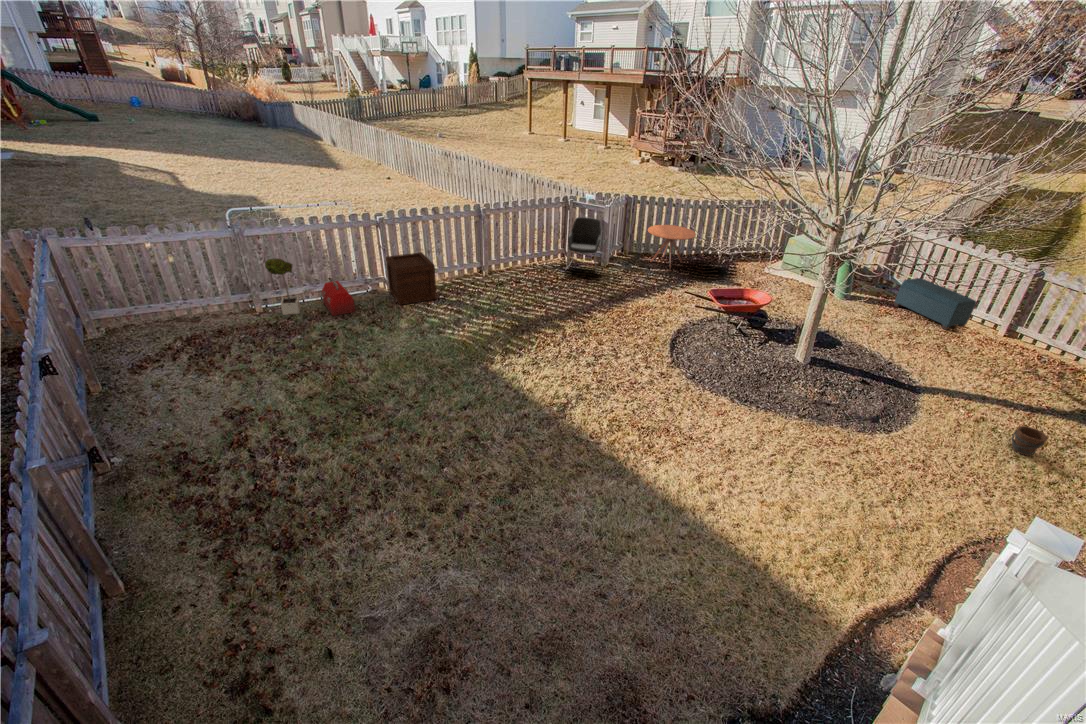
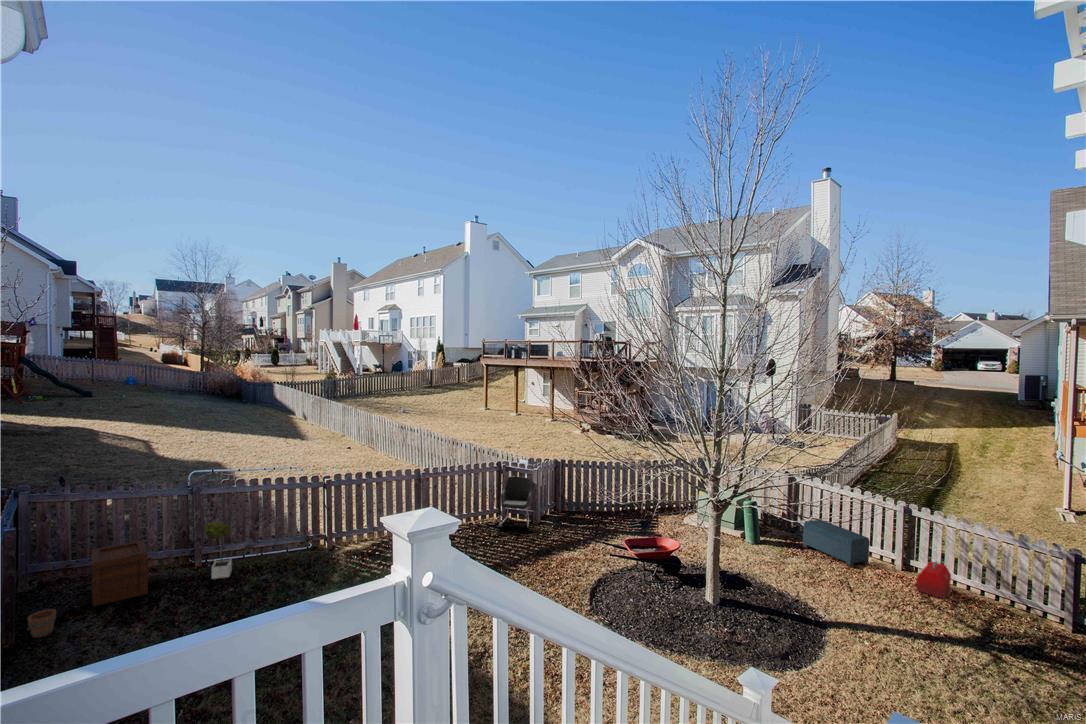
round table: present [648,225,696,268] -> none [575,481,618,520]
wooden crate: present [386,253,436,305] -> present [92,541,148,606]
toolbox: present [322,281,355,316] -> present [916,561,951,599]
bucket: present [1011,426,1048,456] -> present [28,609,56,638]

